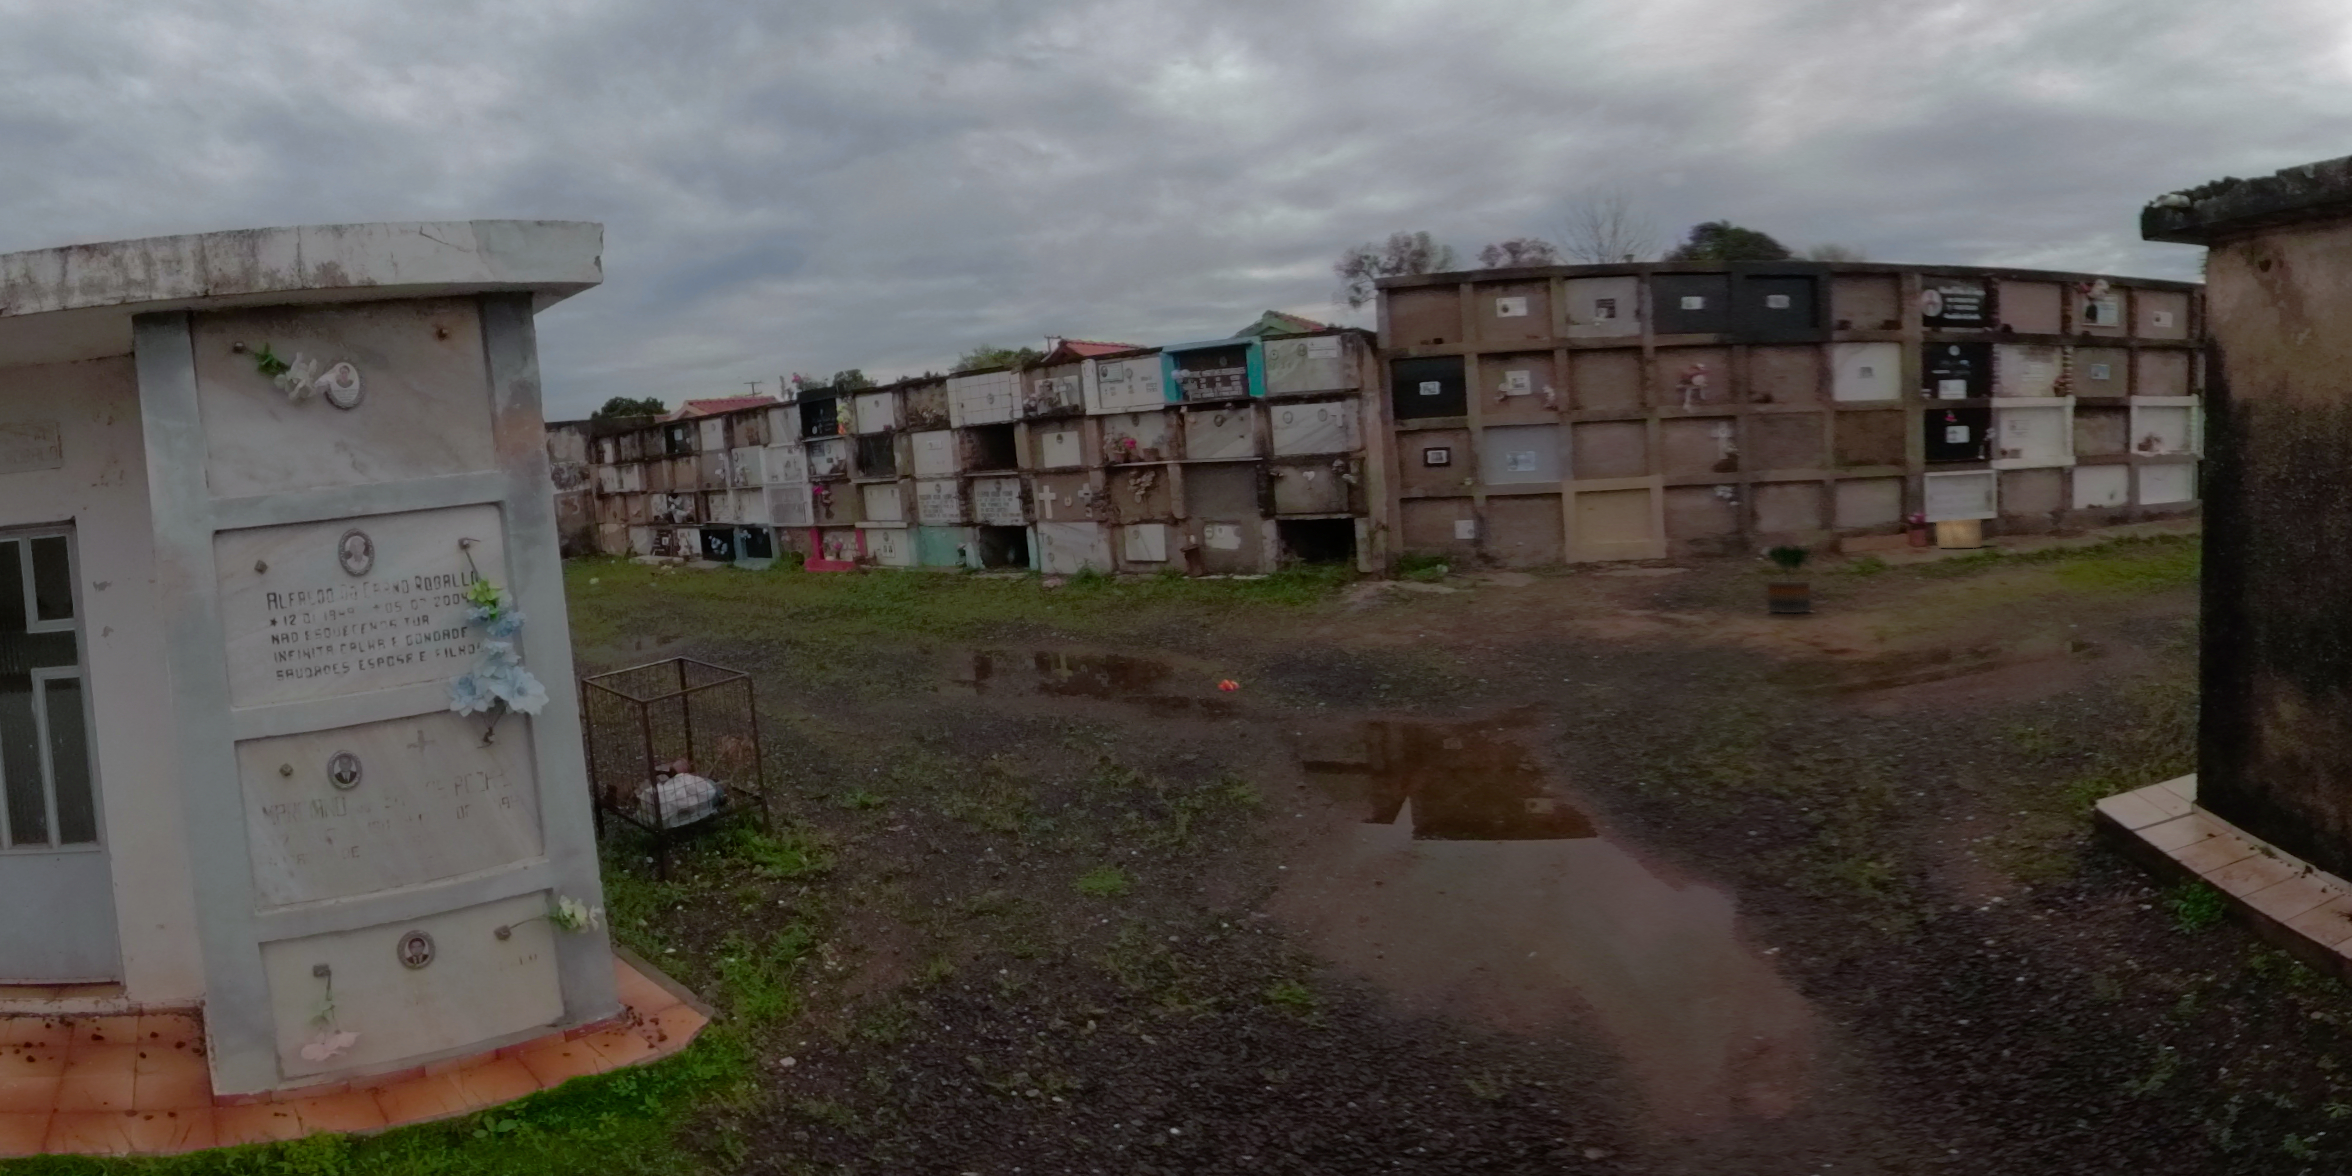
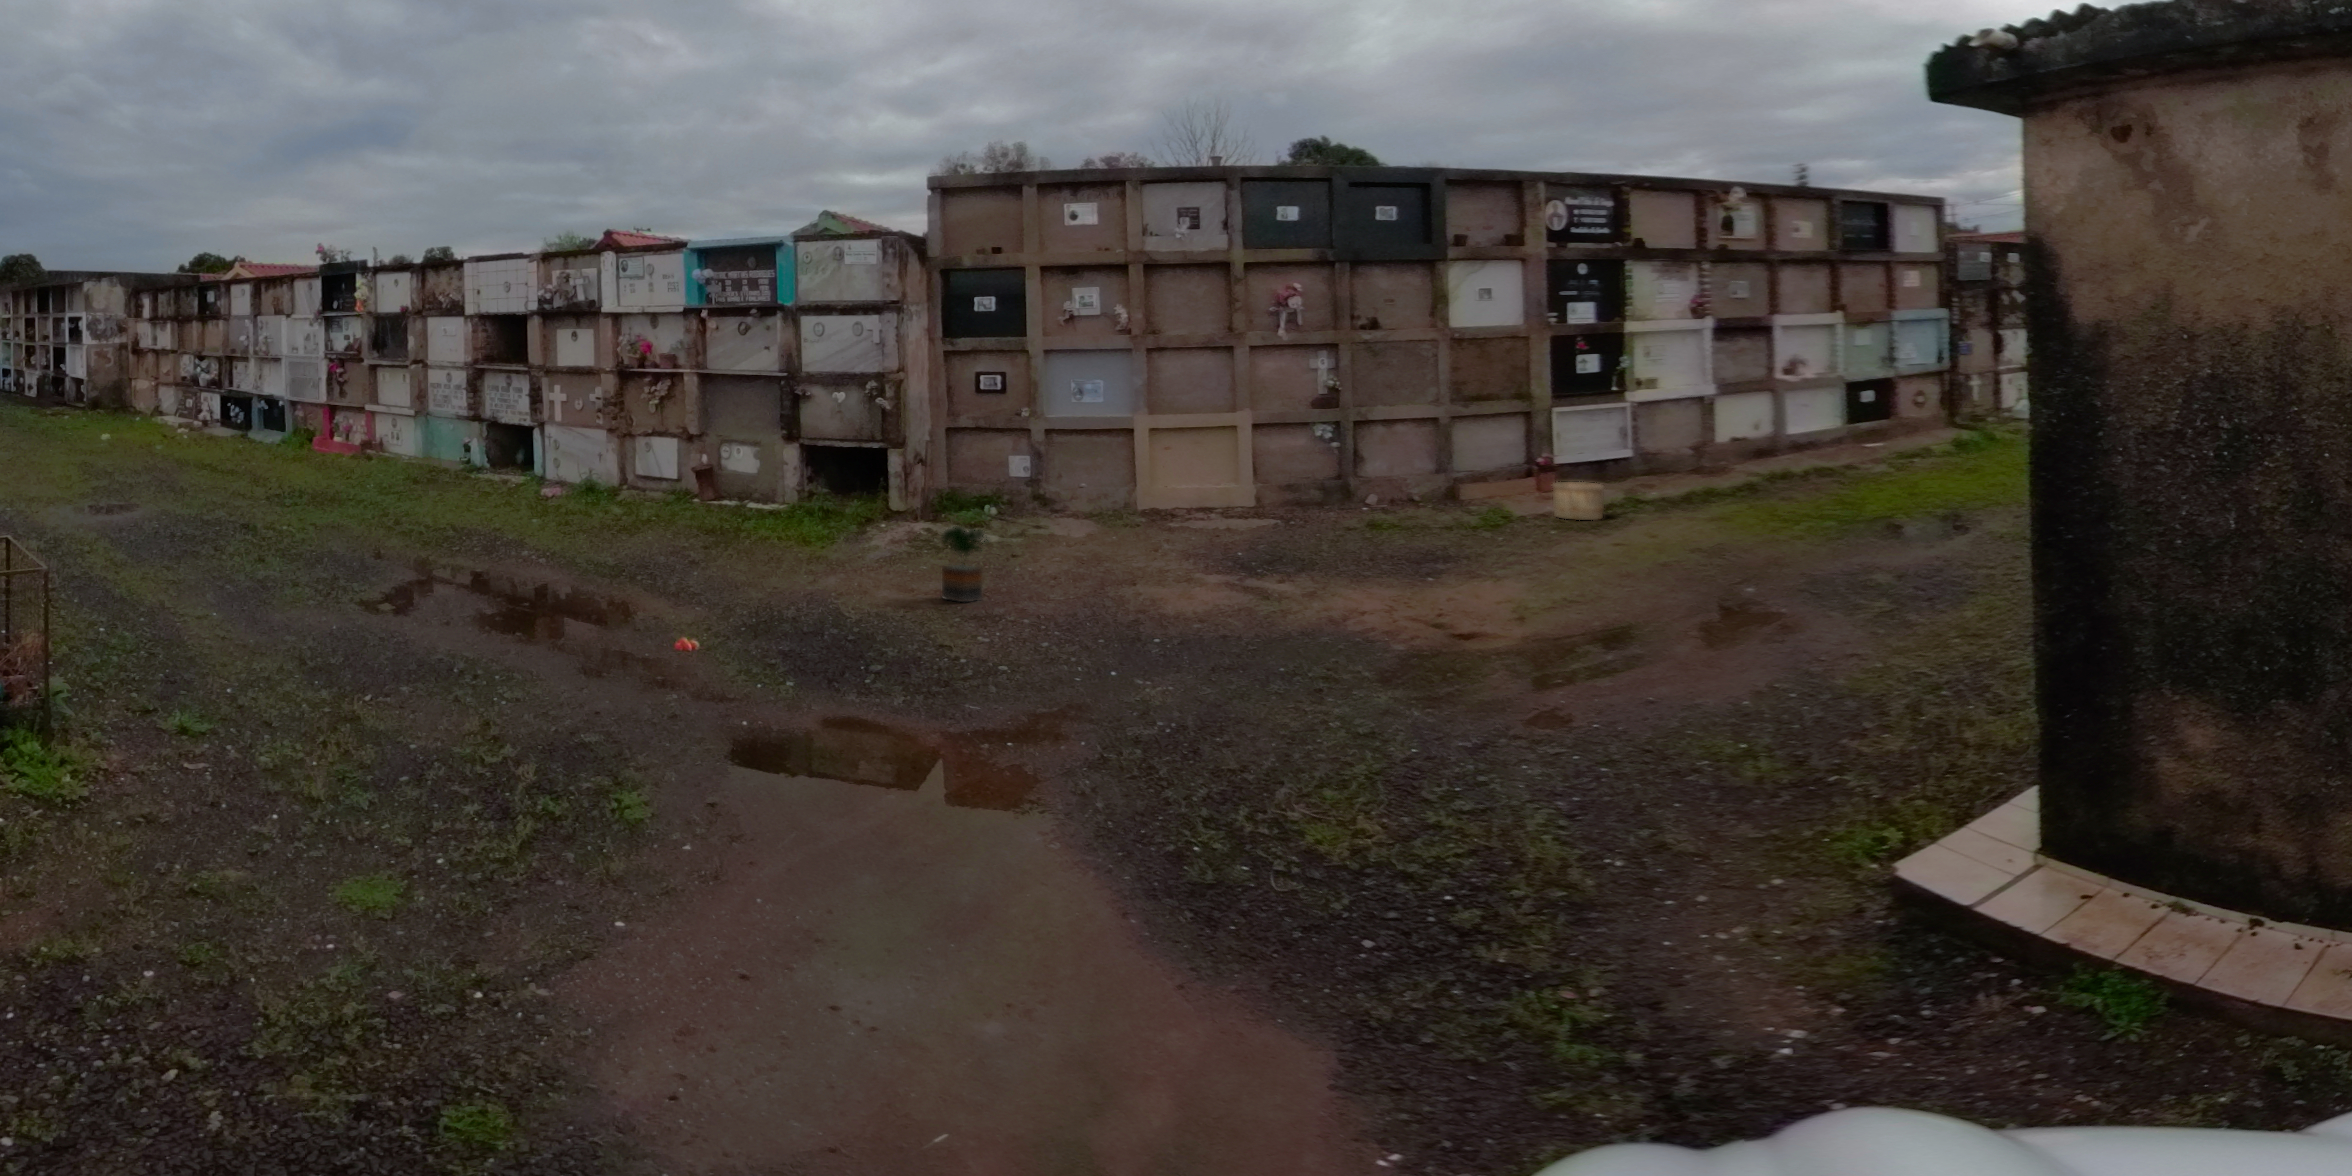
potted tree: present [1767,546,1817,613] -> present [942,526,989,602]

